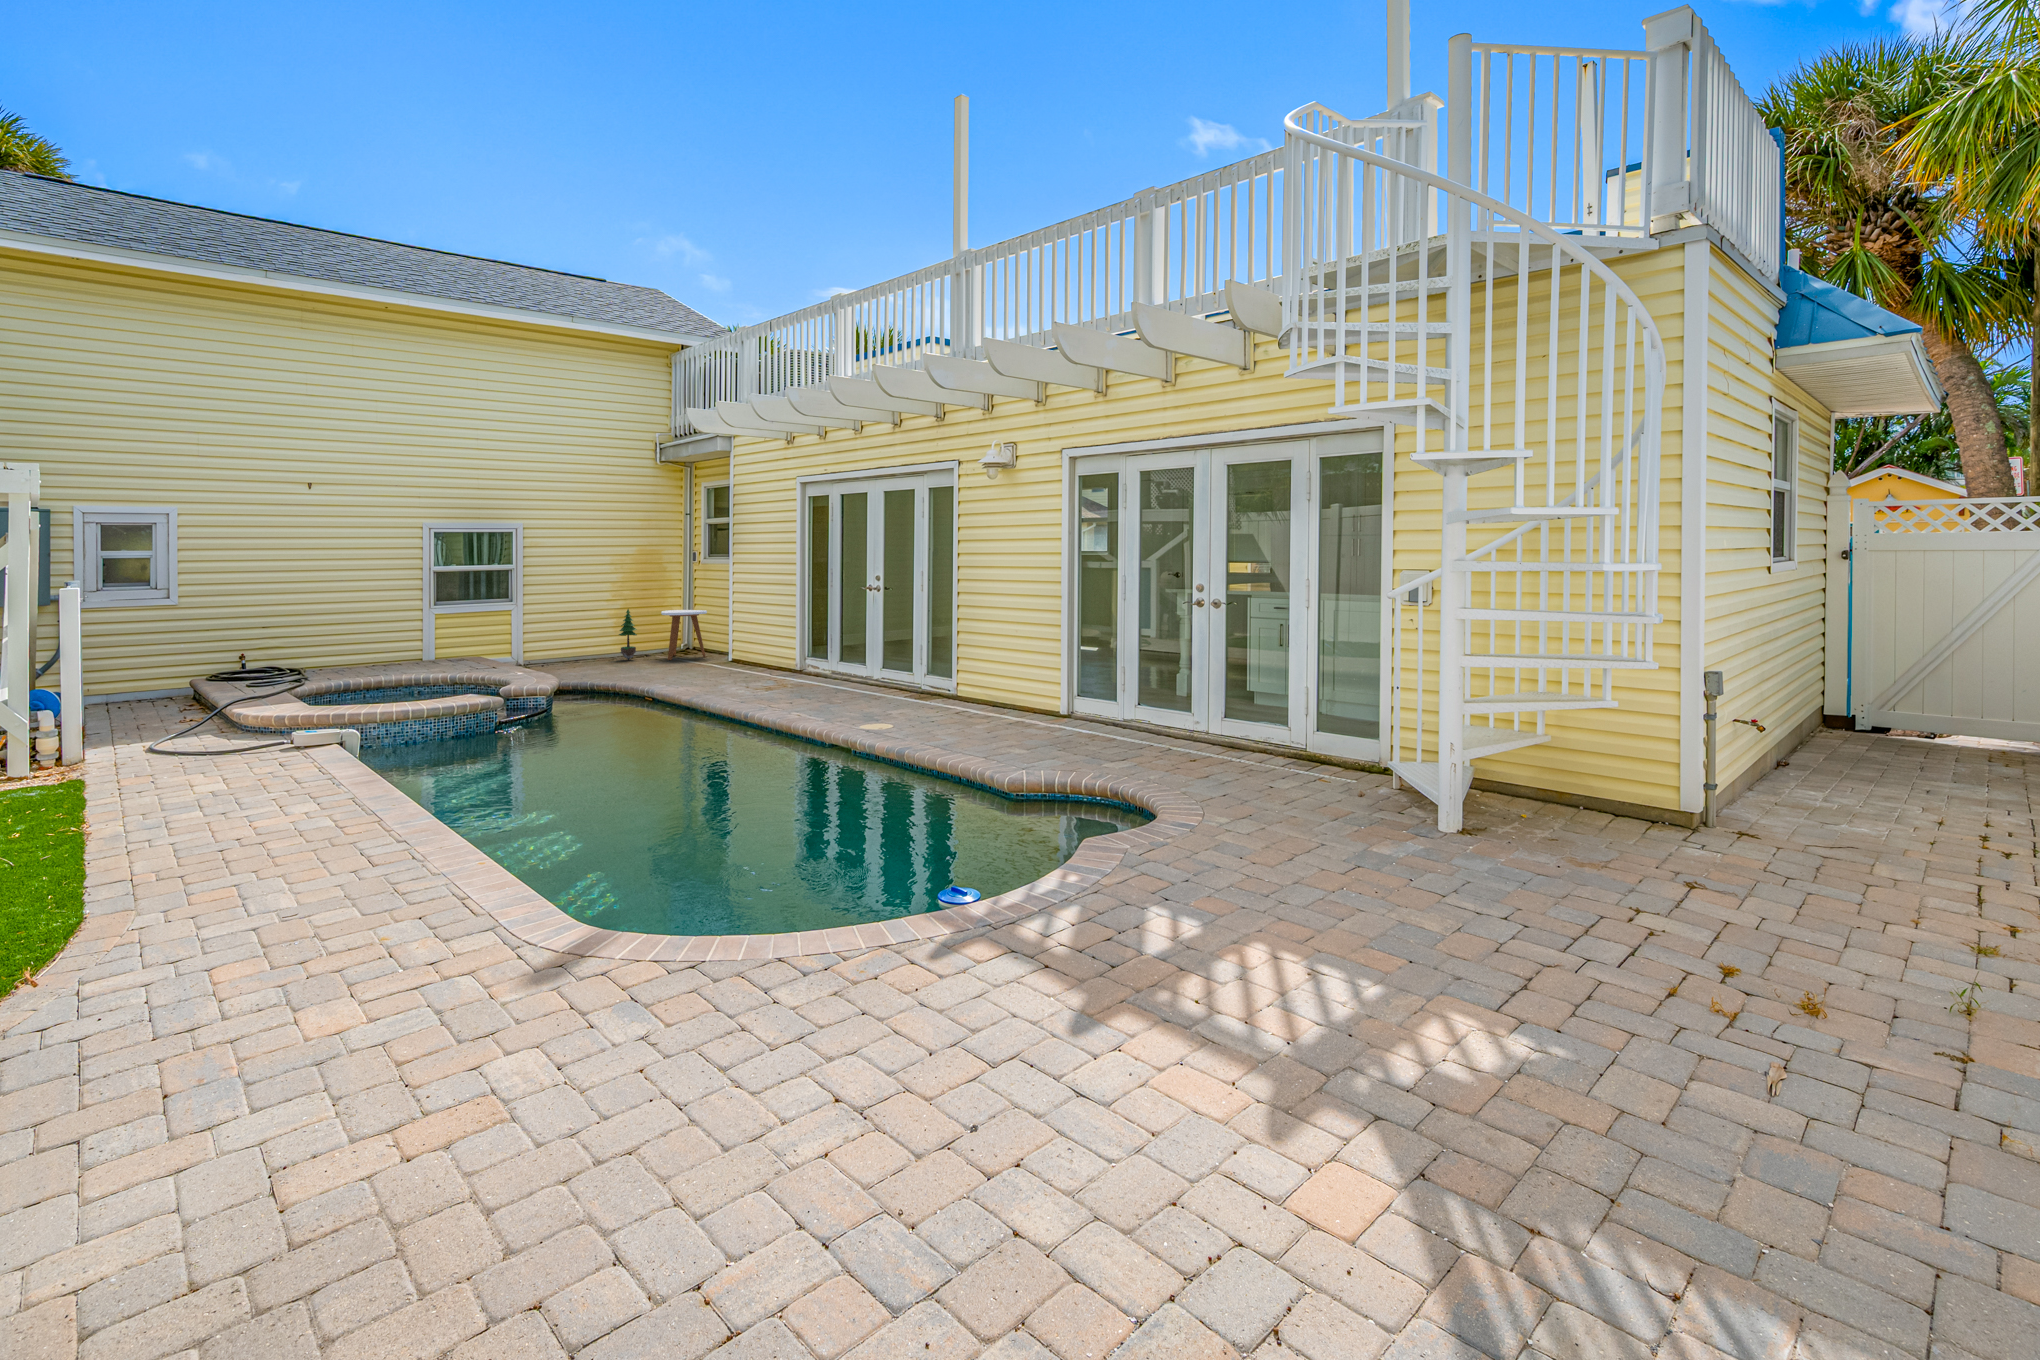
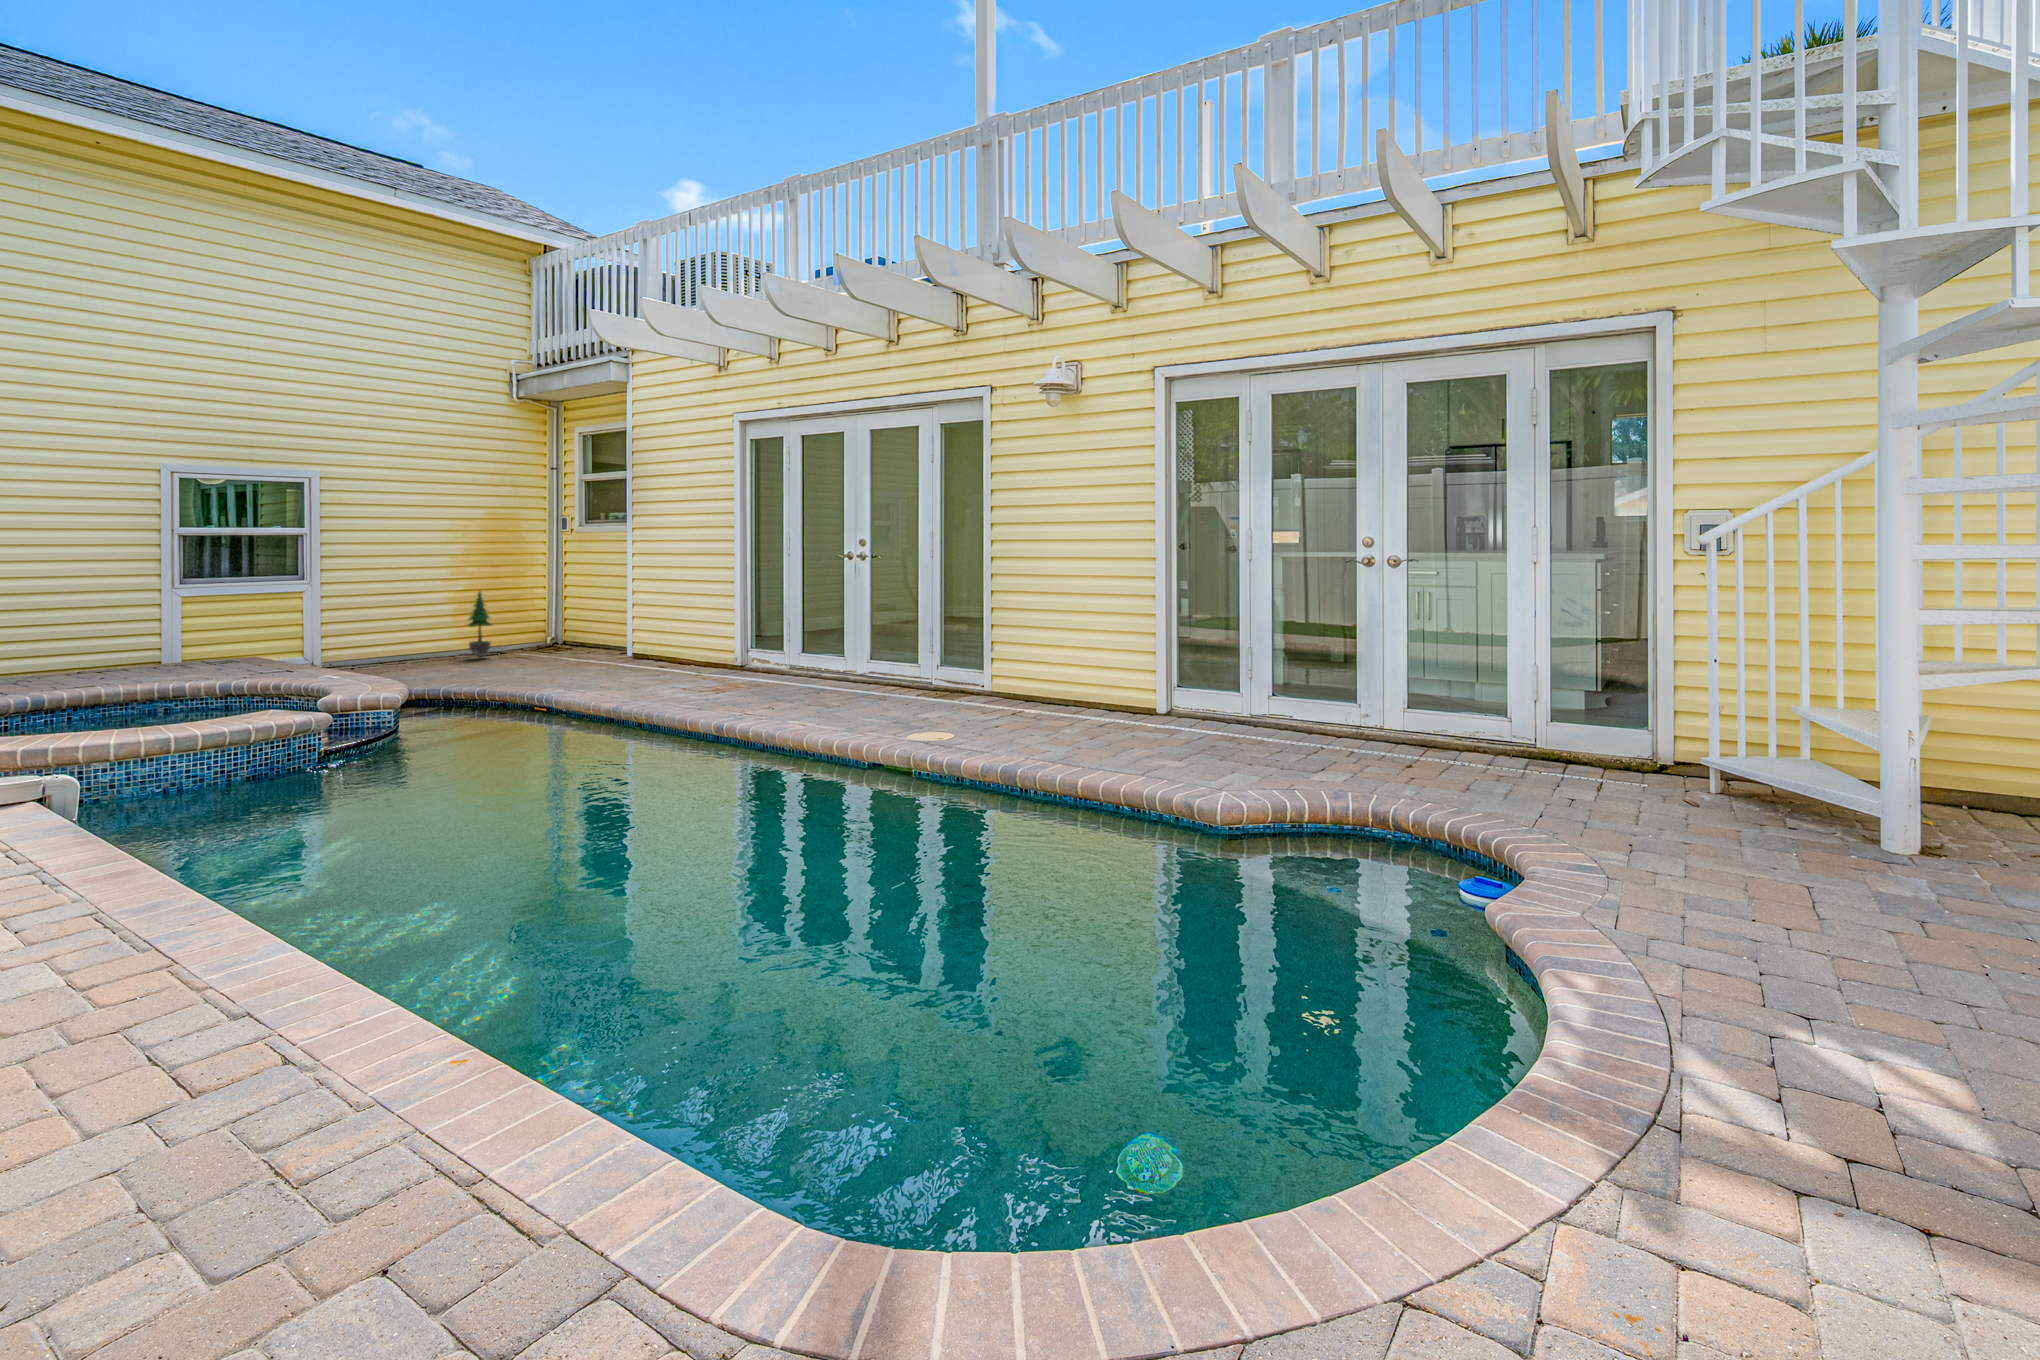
side table: present [661,610,707,660] -> none [527,592,590,657]

